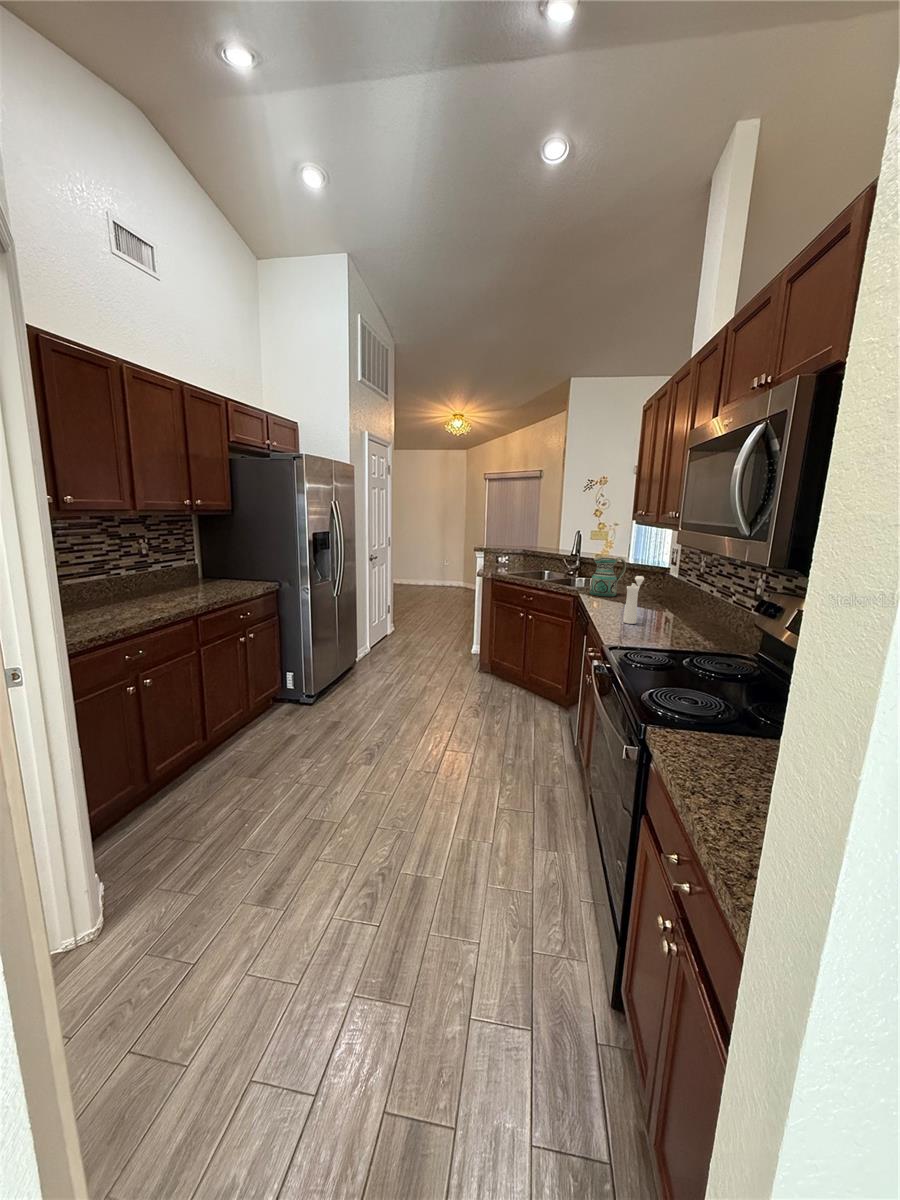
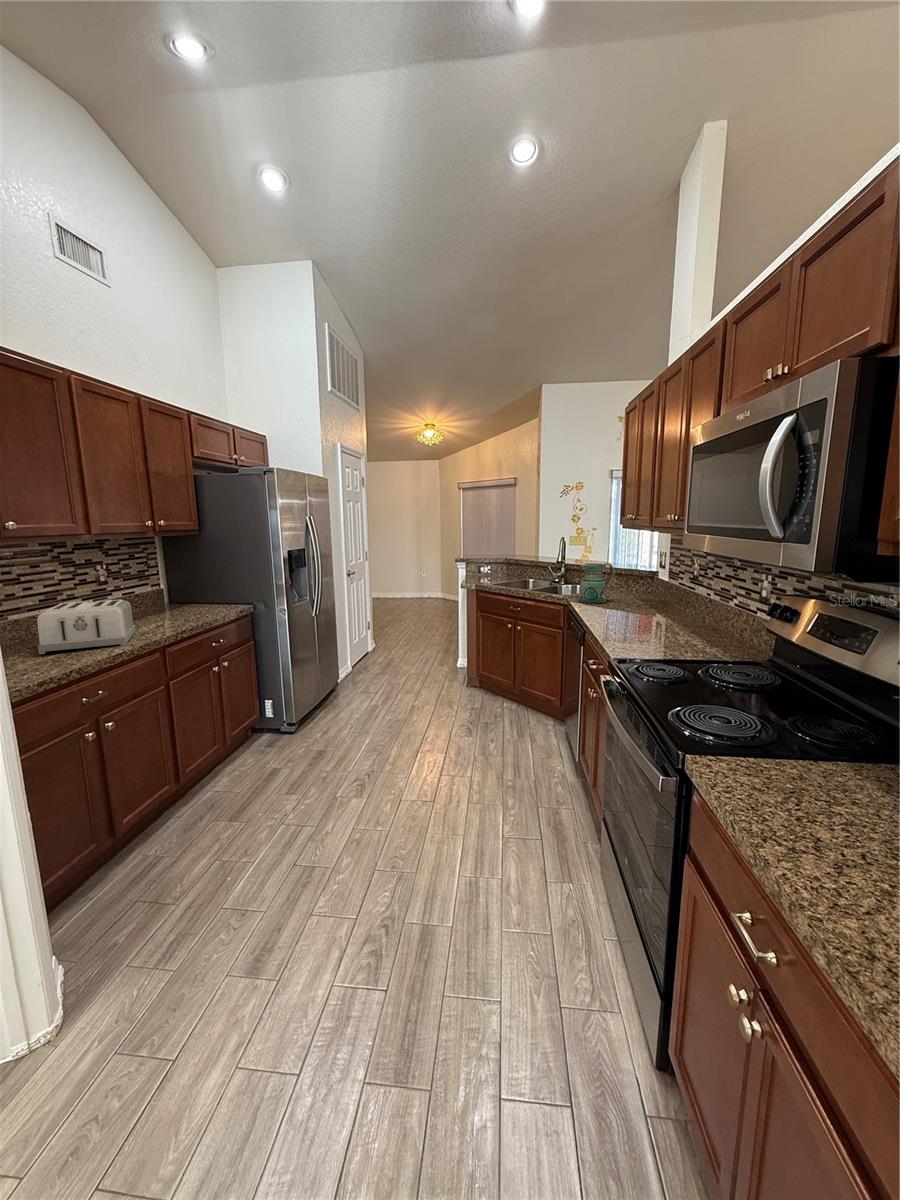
toaster: none [88,571,172,616] -> present [37,600,135,654]
pepper mill: present [623,576,644,624] -> none [622,582,640,632]

